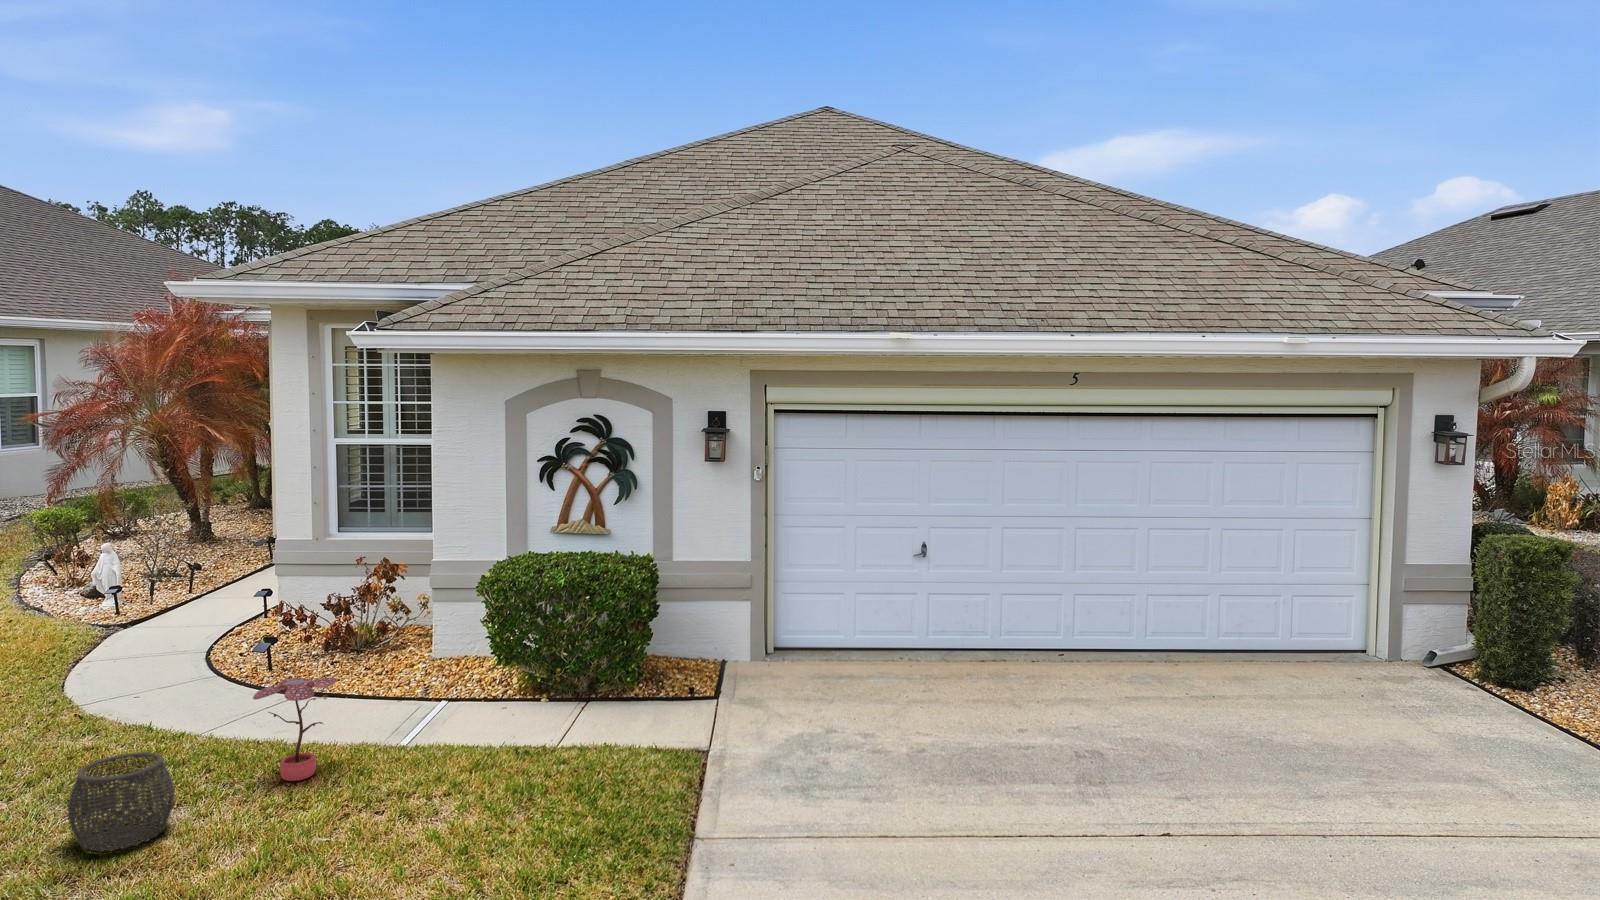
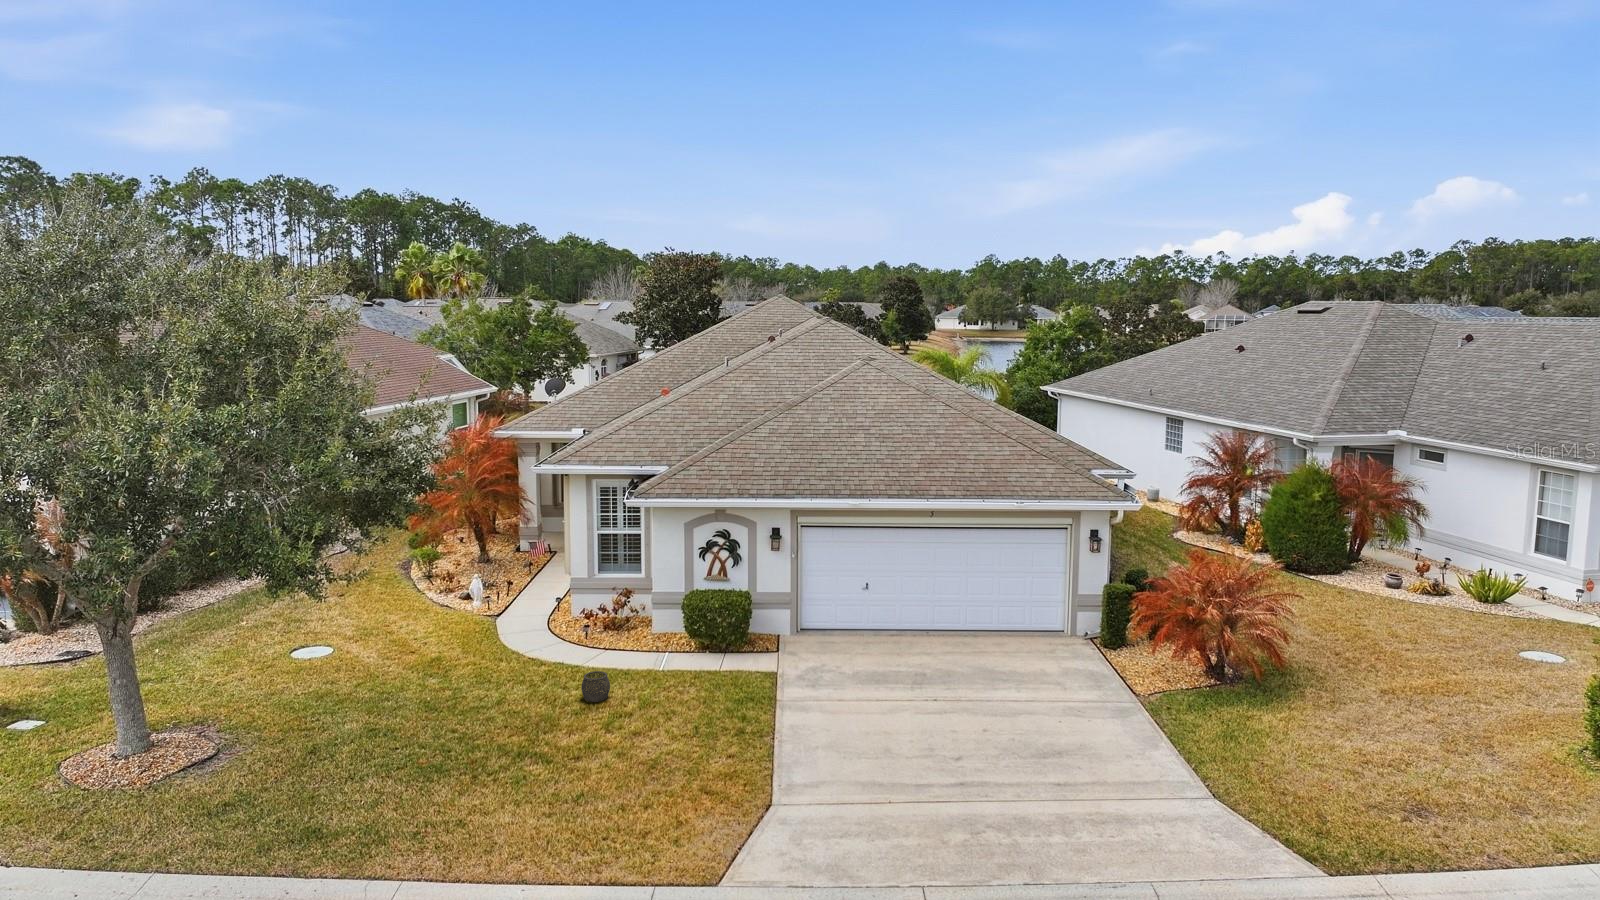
potted plant: present [253,678,337,781] -> none [622,646,647,682]

